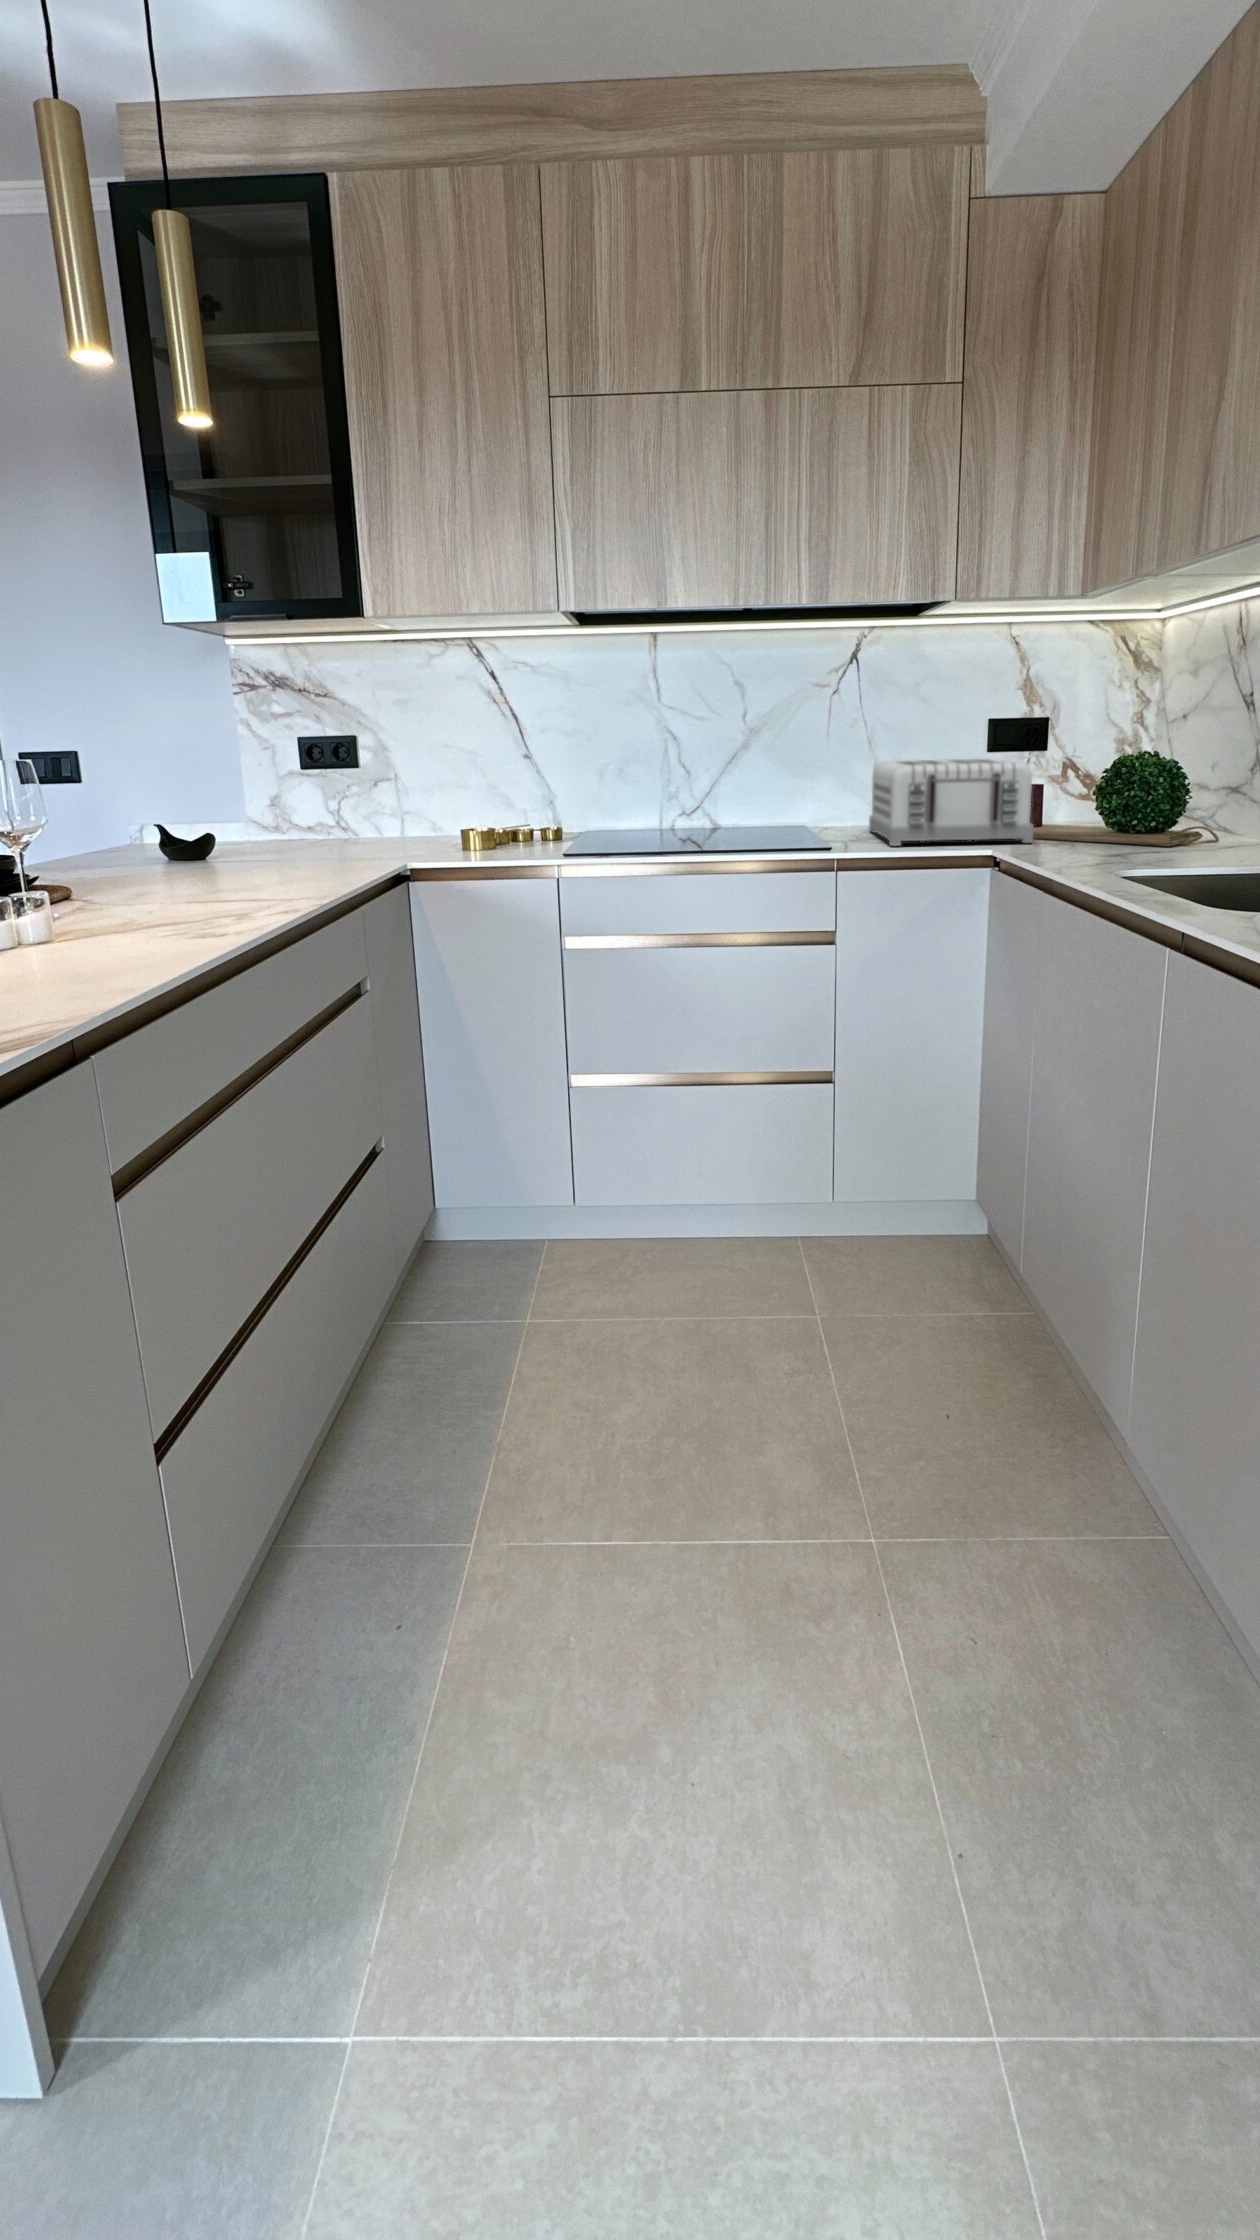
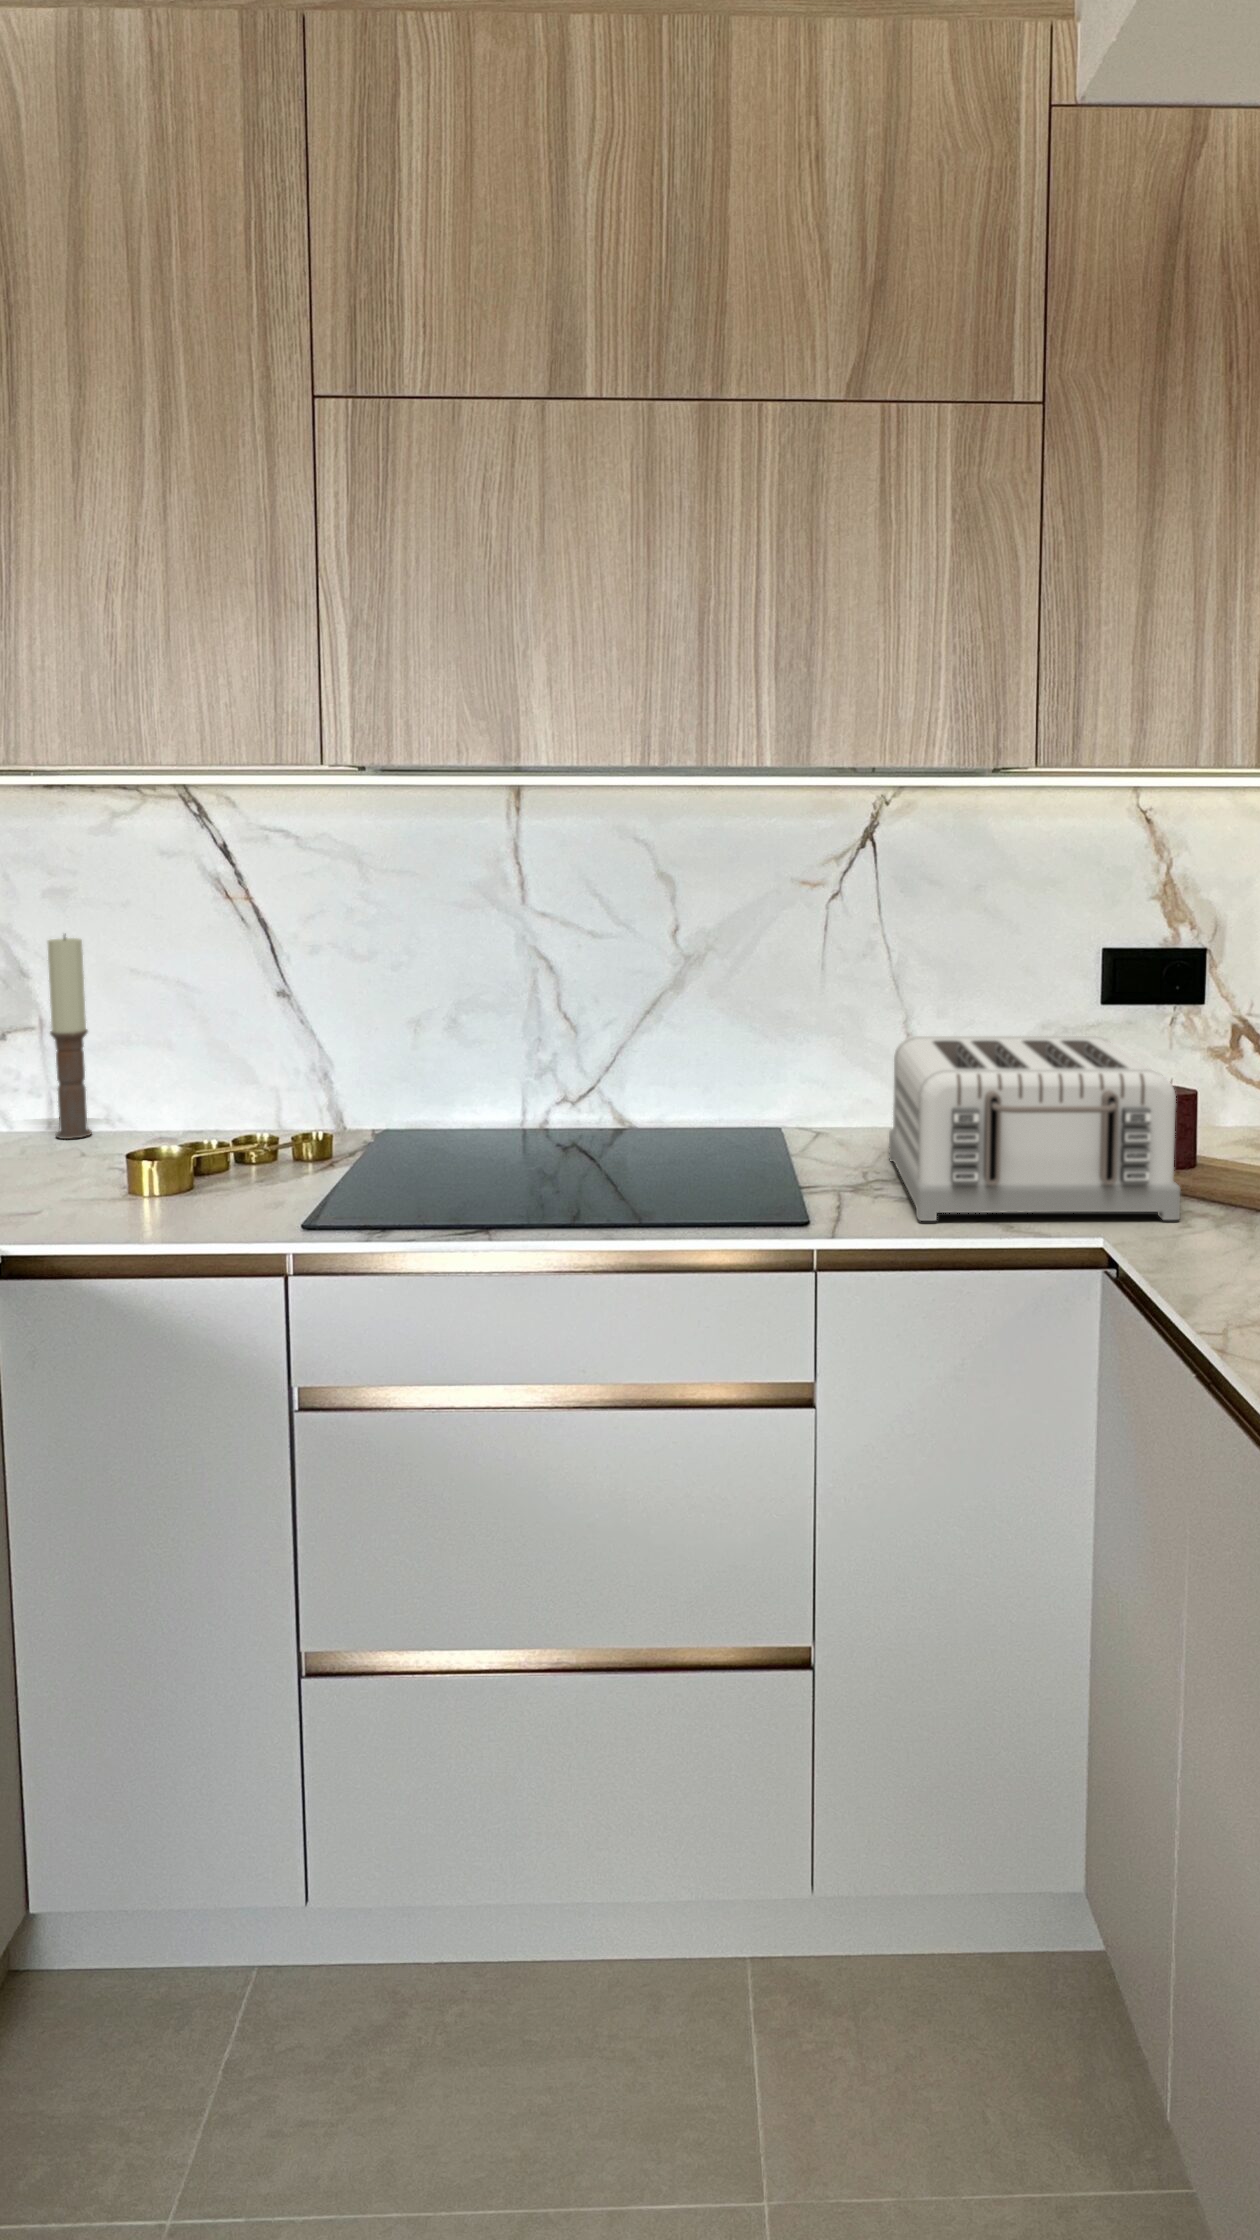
candle: none [398,723,425,838] -> present [48,936,92,1139]

